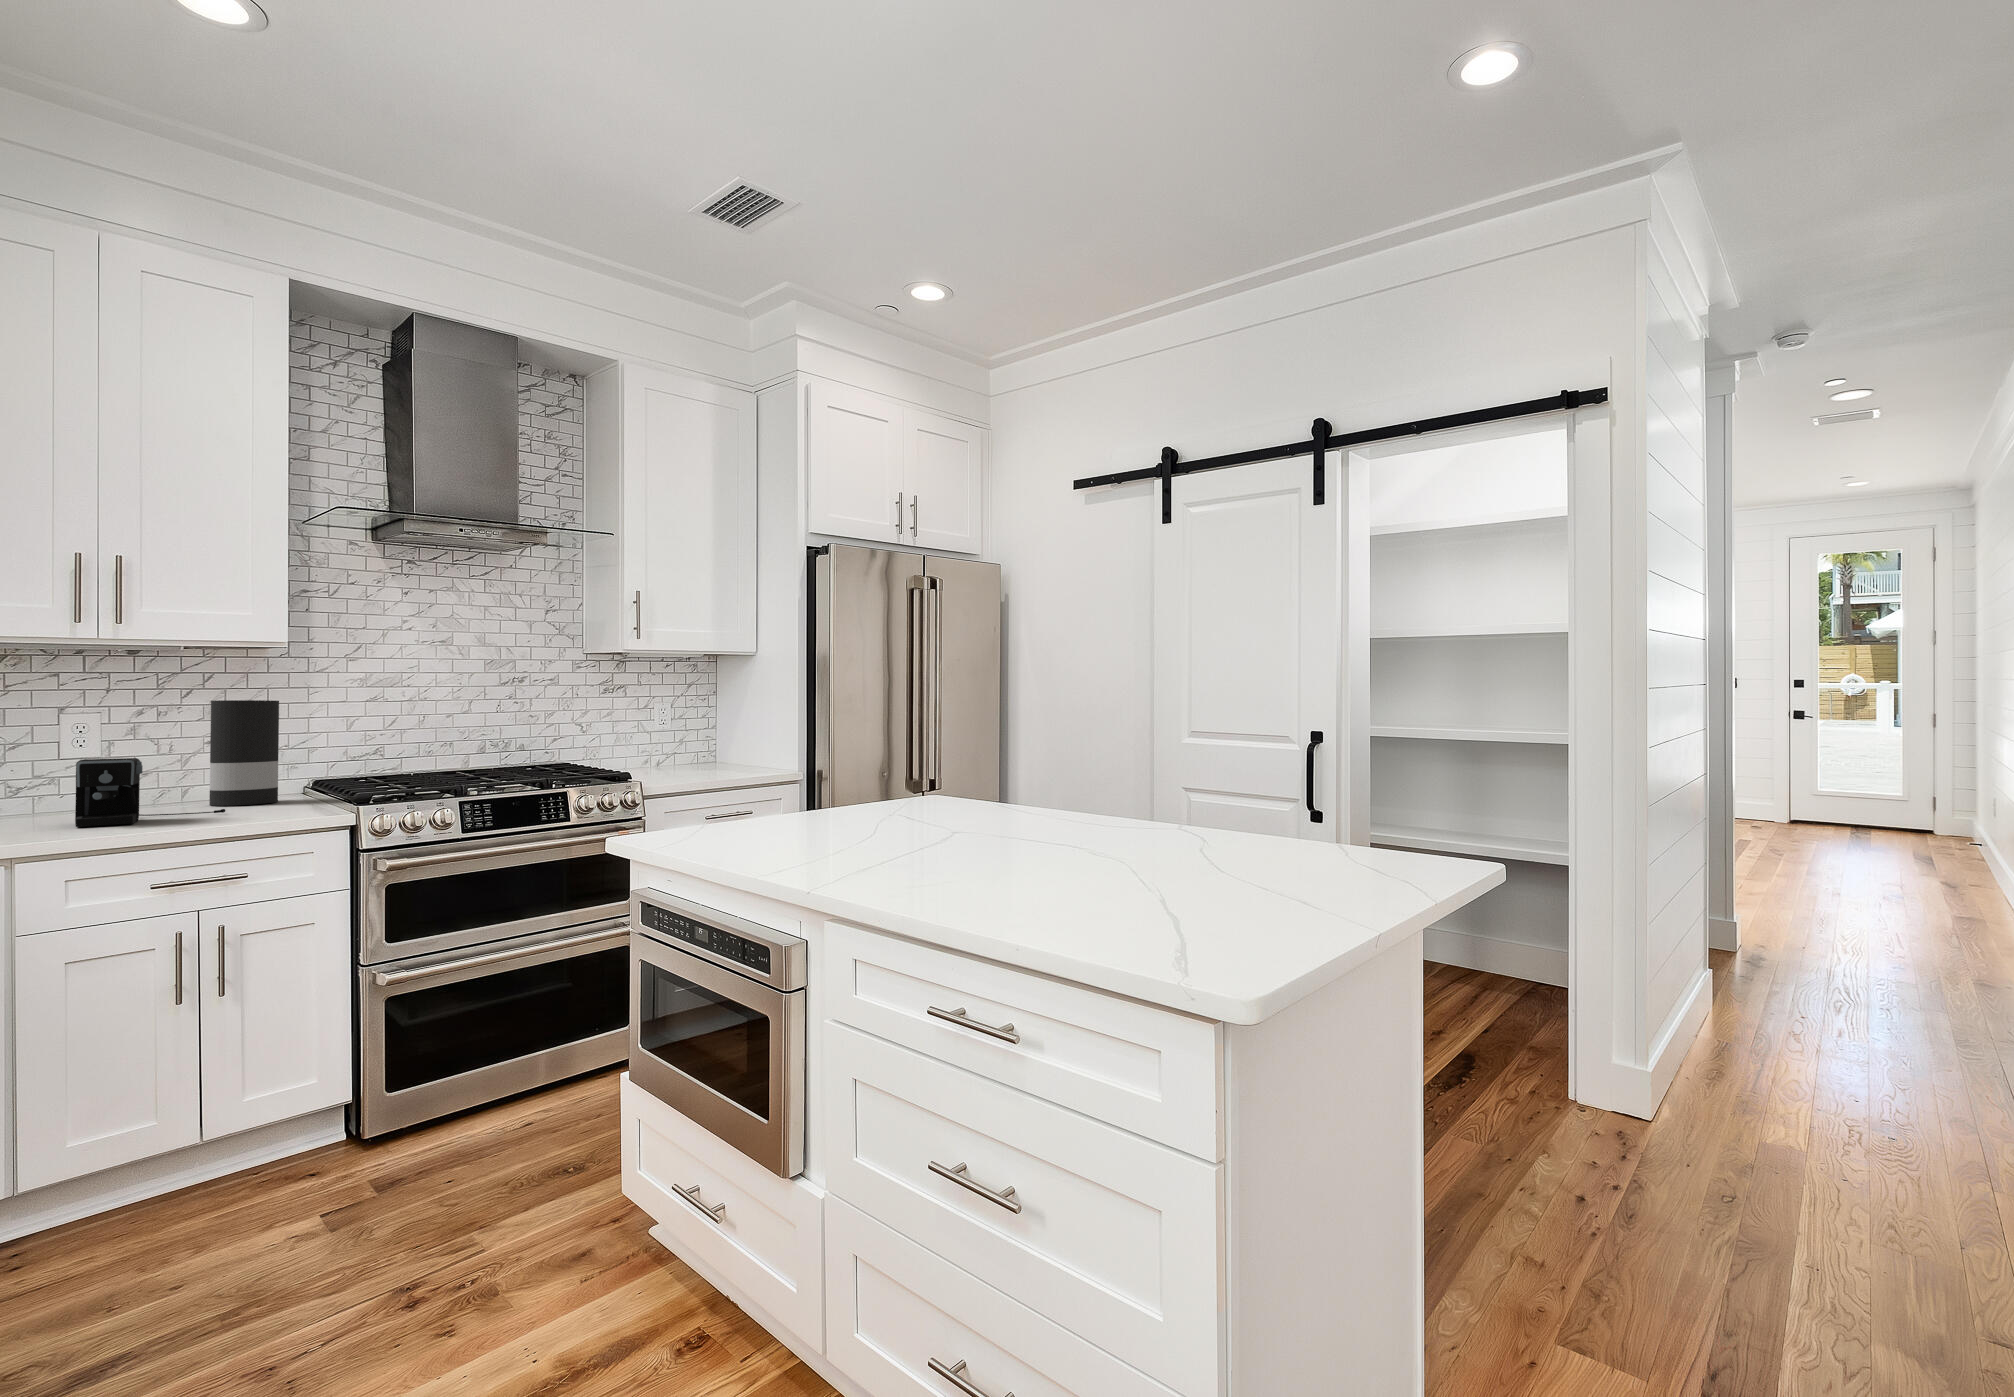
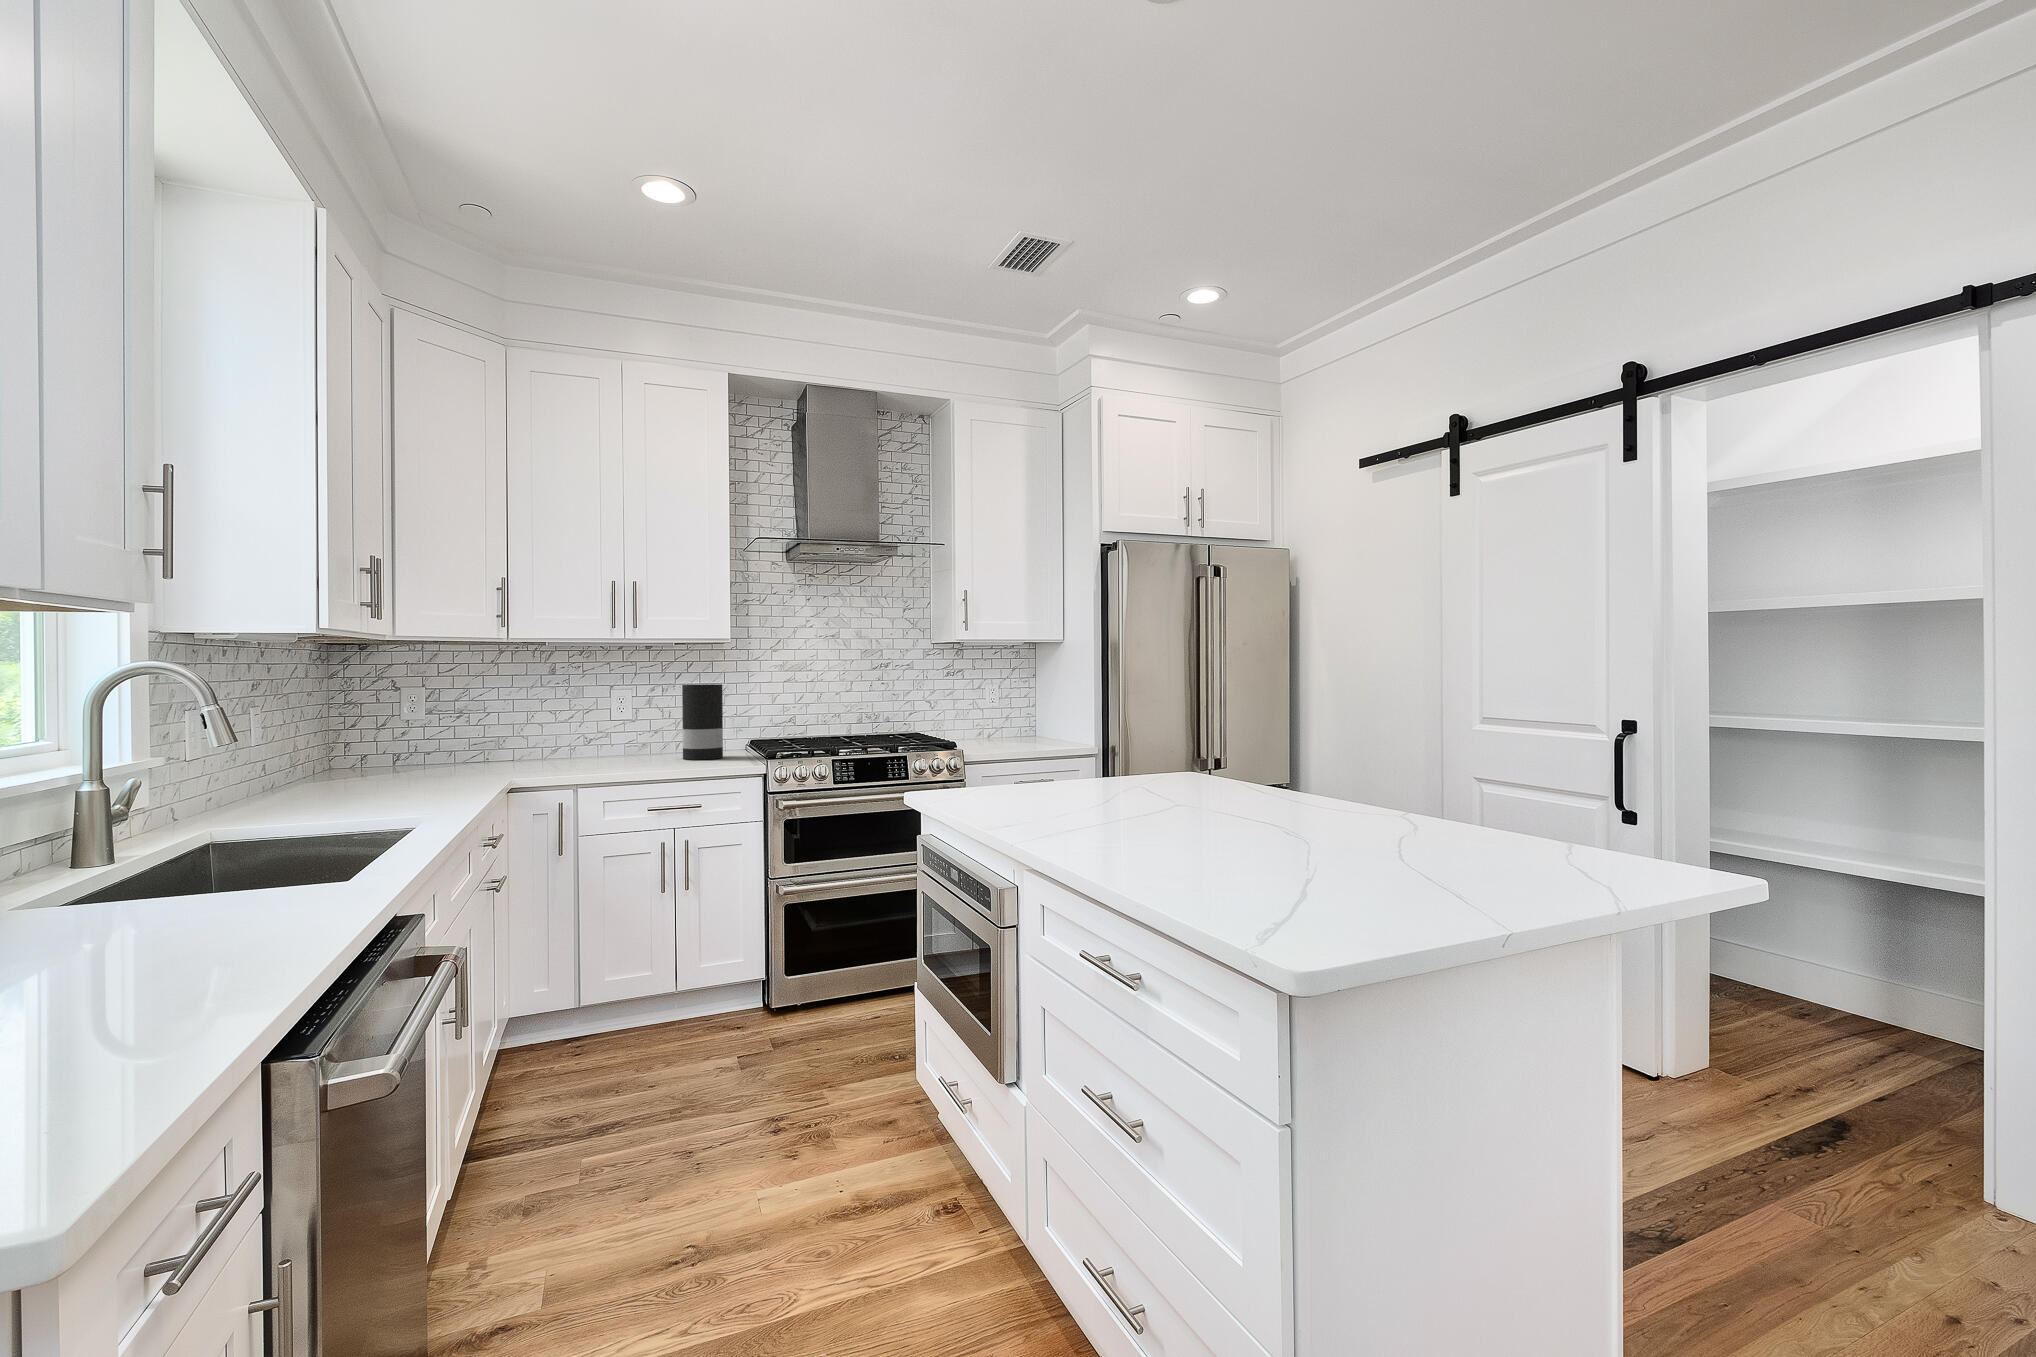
coffee maker: present [75,758,225,827] -> none [602,727,687,773]

